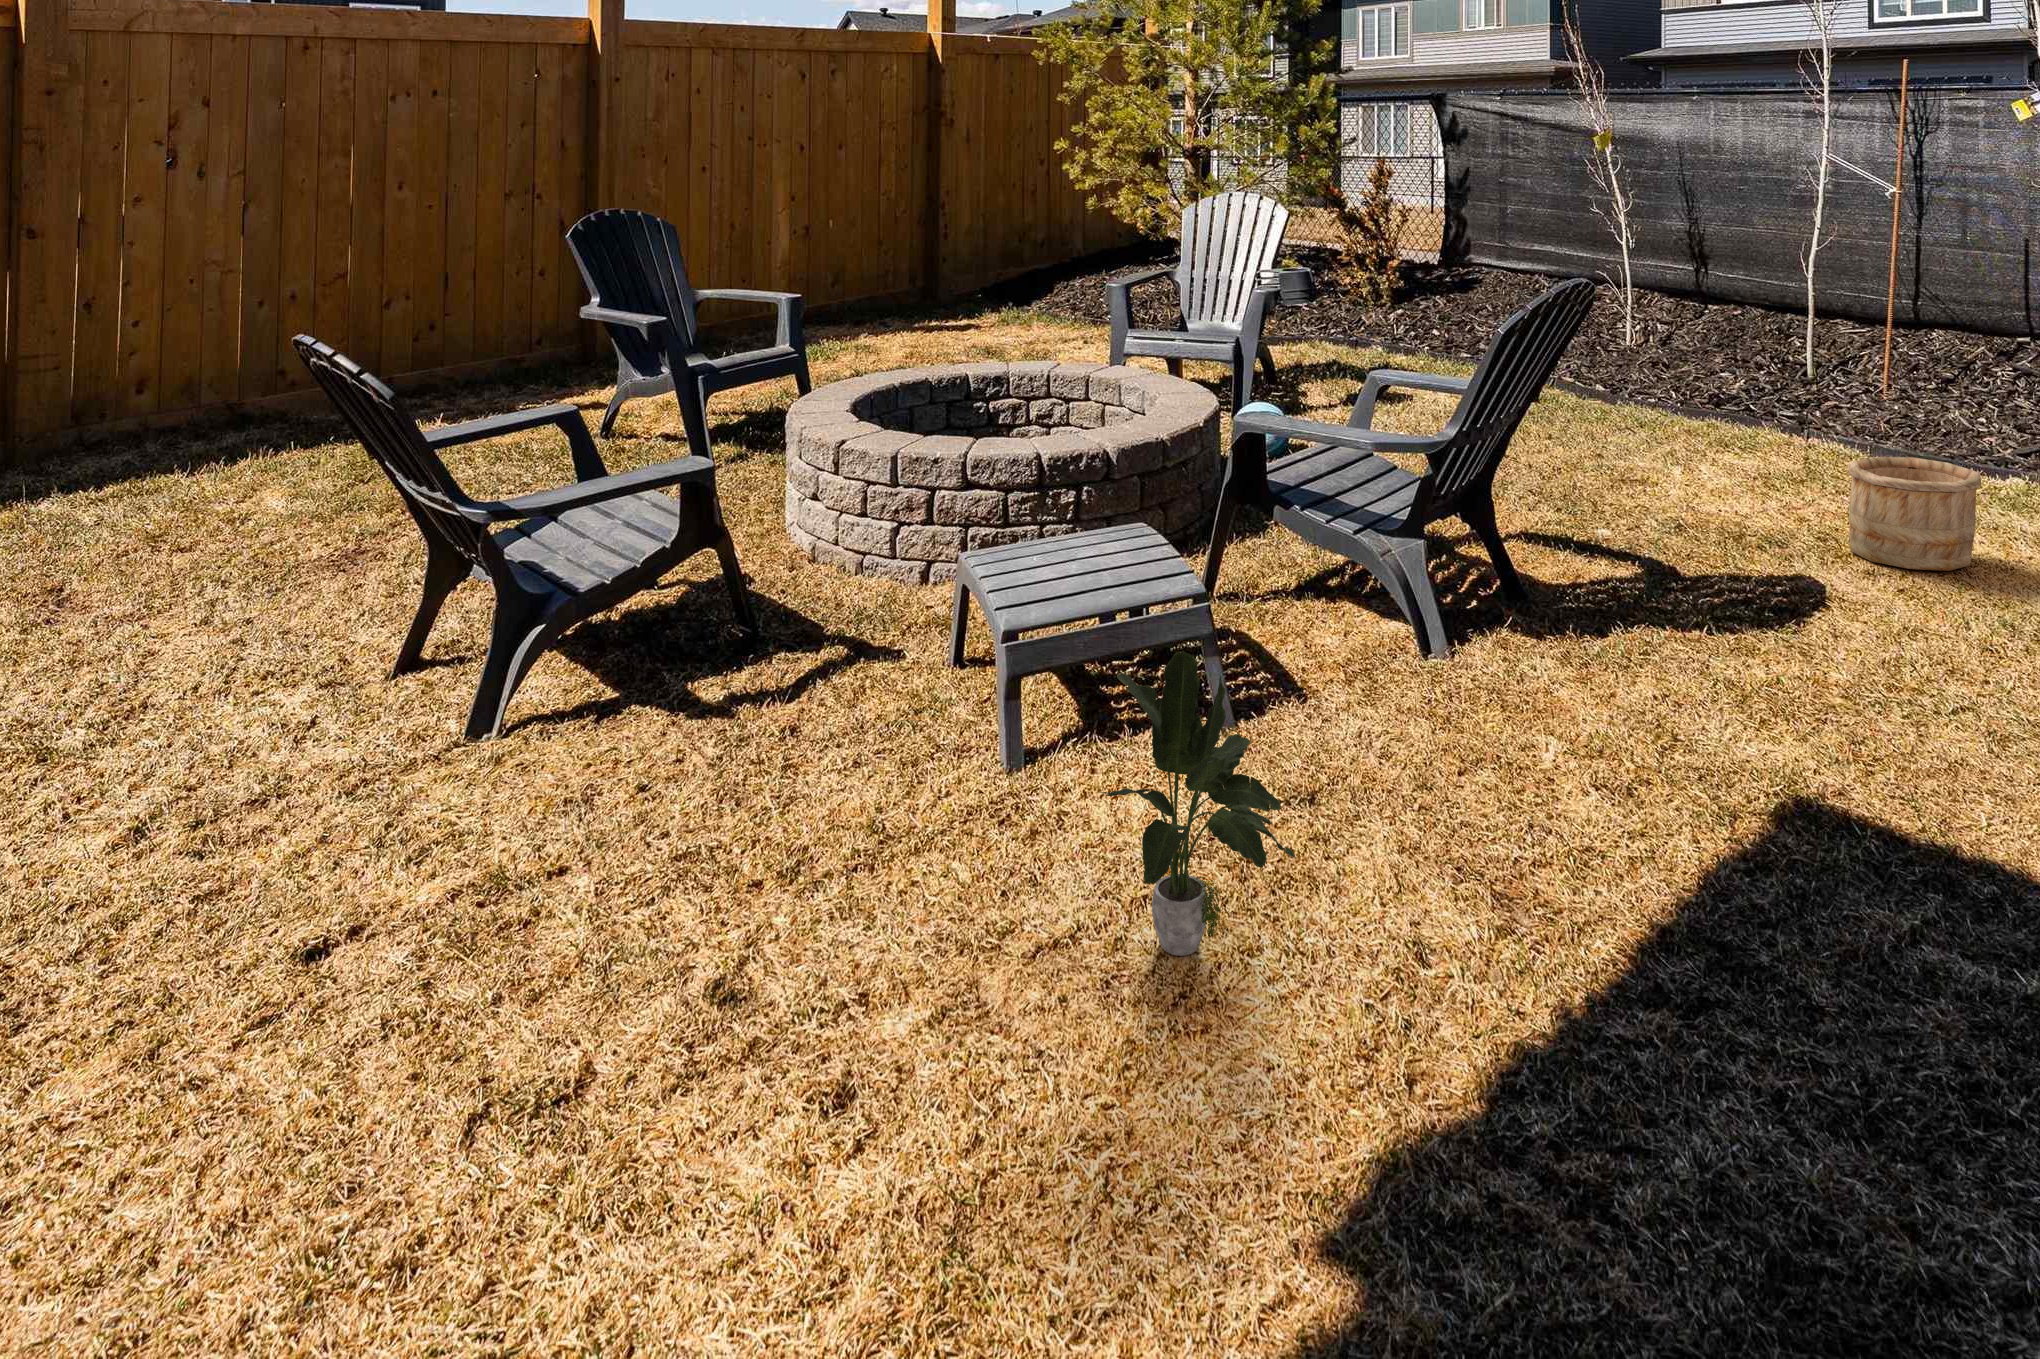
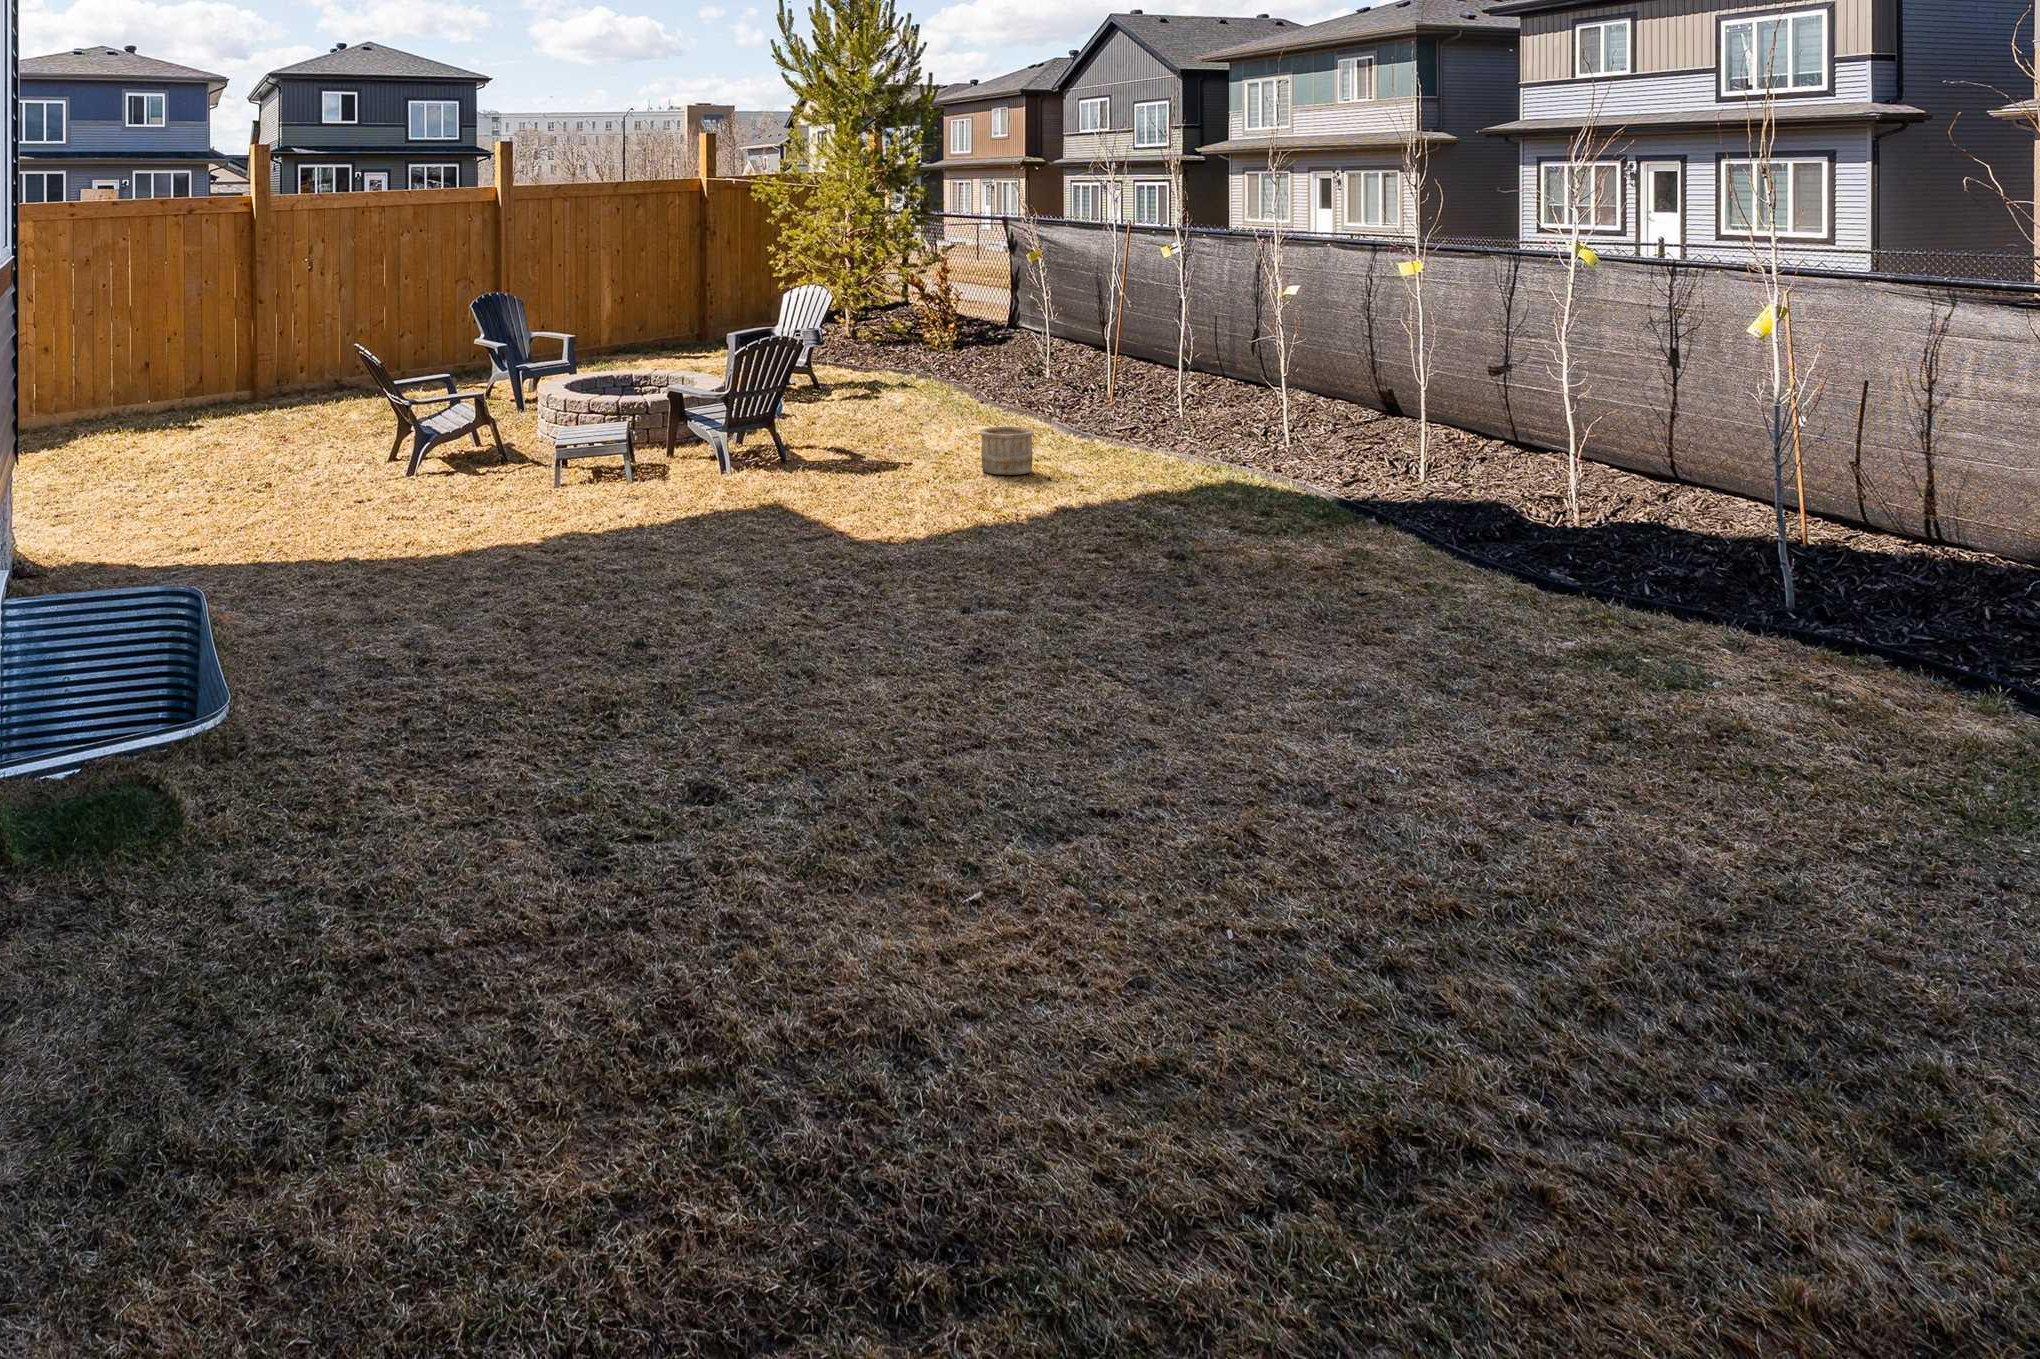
potted plant: present [1100,651,1296,956] -> none [538,434,598,515]

